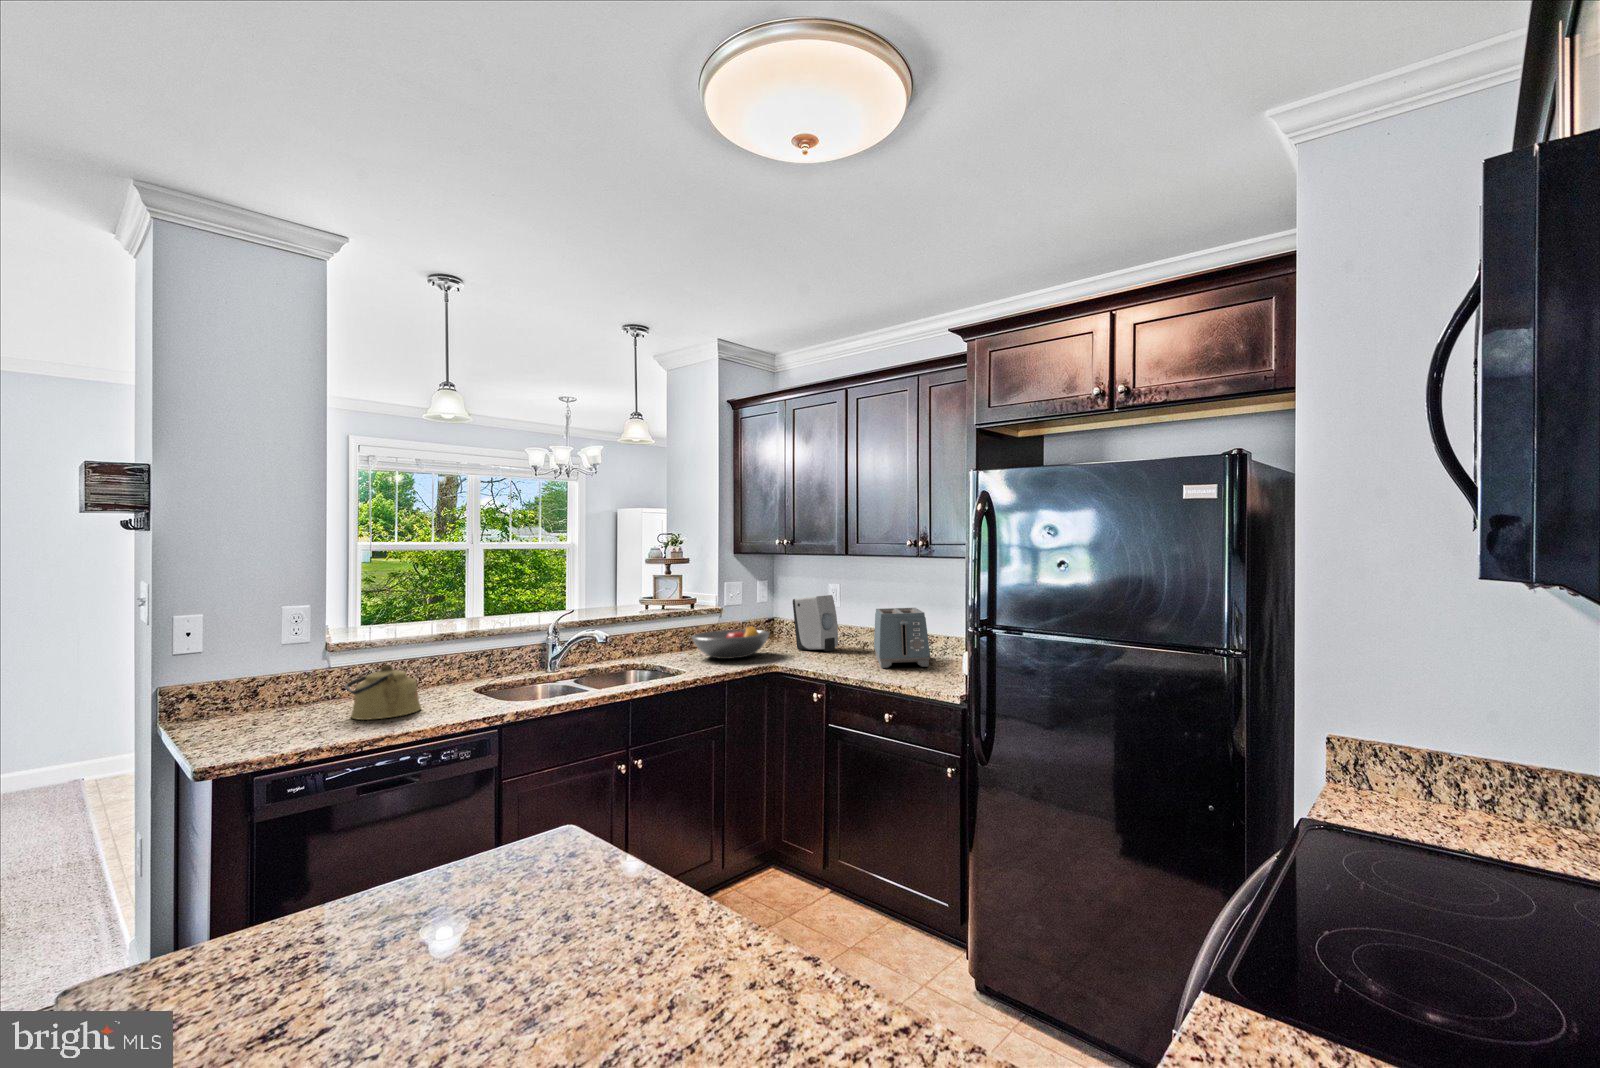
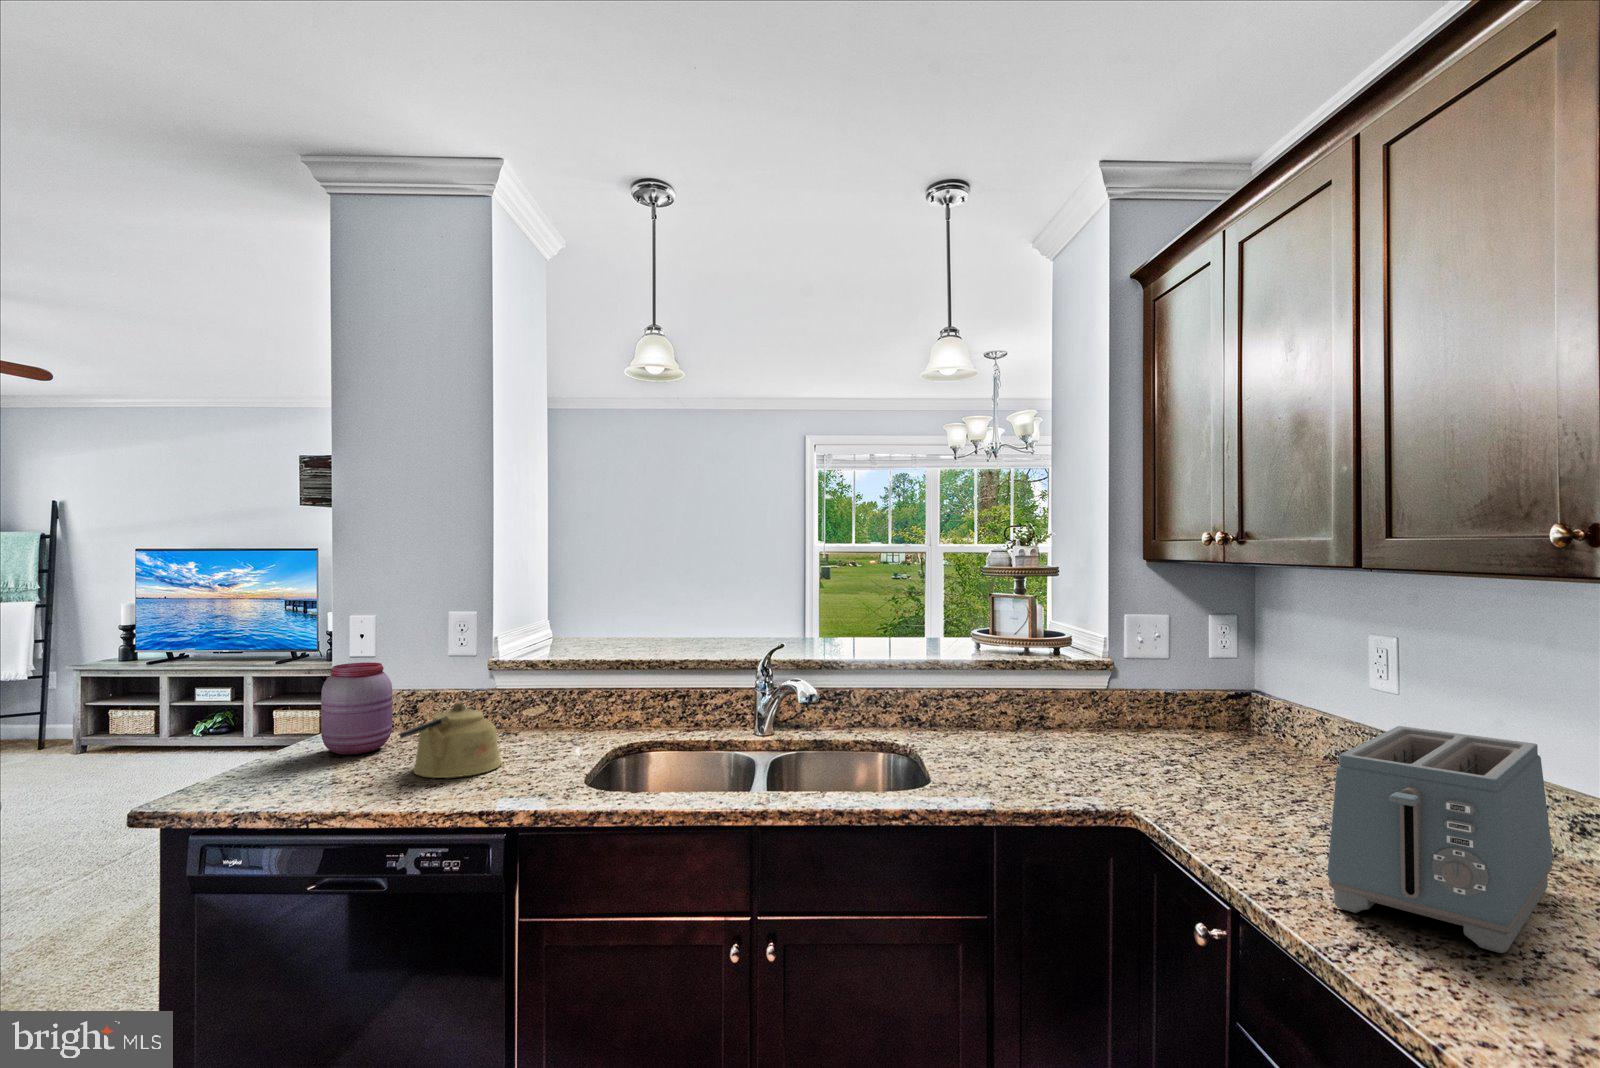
soap dispenser: present [793,595,838,651] -> none [1229,663,1336,800]
fruit bowl: present [692,626,769,659] -> none [984,708,1152,774]
jar: none [214,650,282,729] -> present [321,662,392,755]

